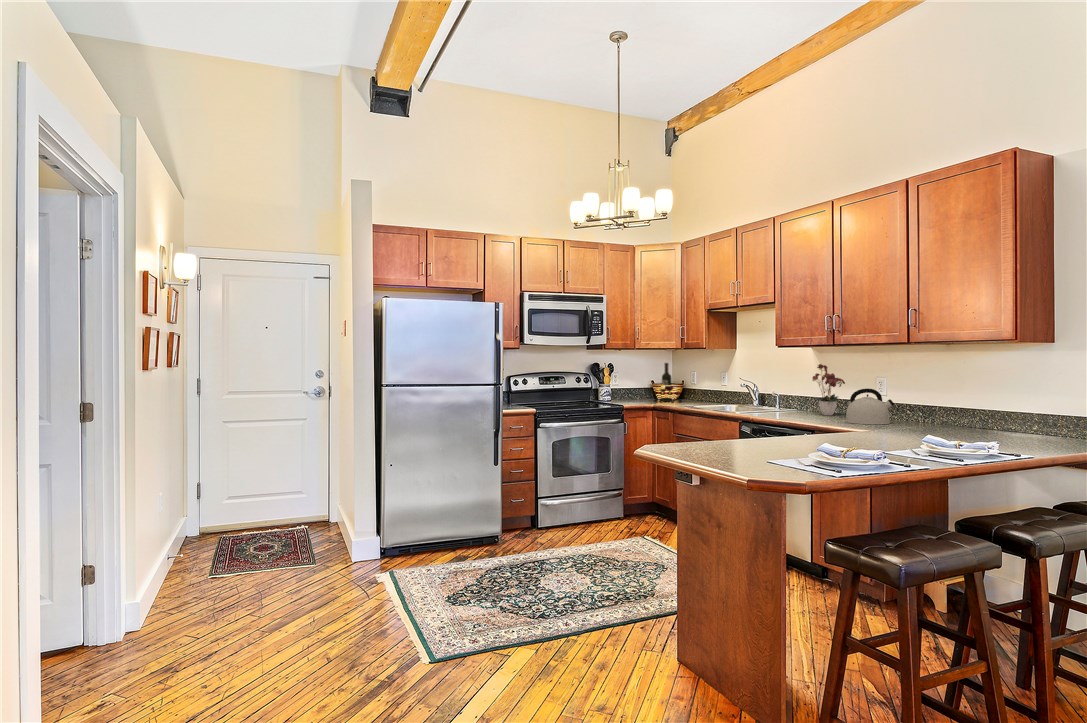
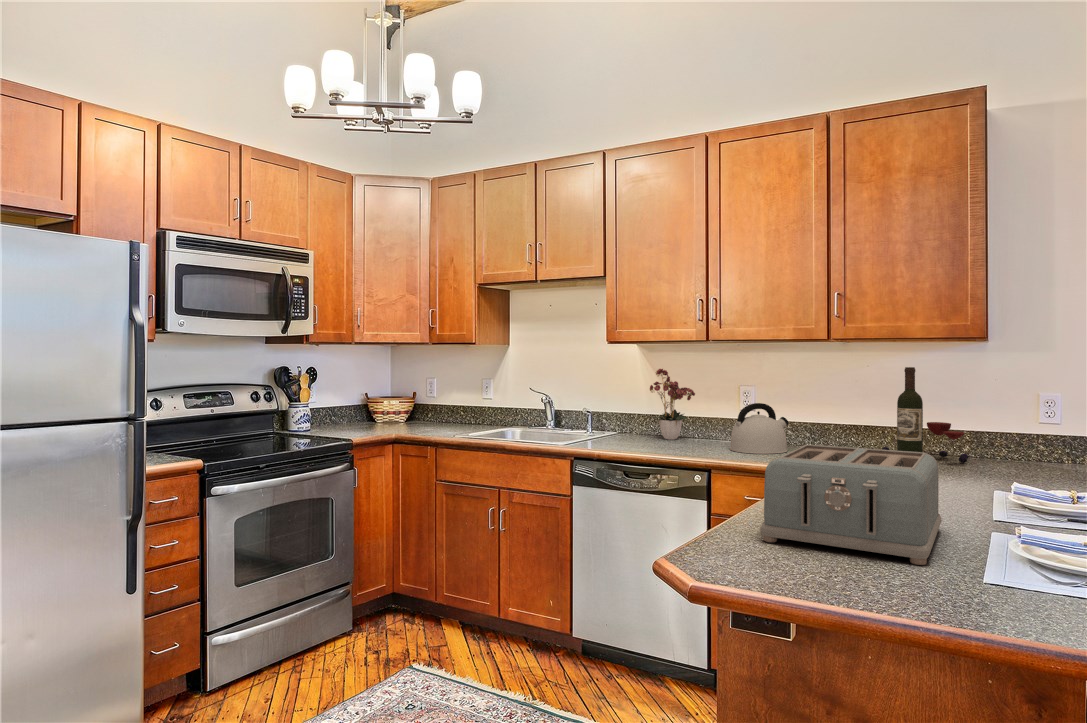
wine bottle: present [654,363,682,403] -> present [879,367,968,463]
toaster: none [704,402,814,453] -> present [760,445,941,565]

